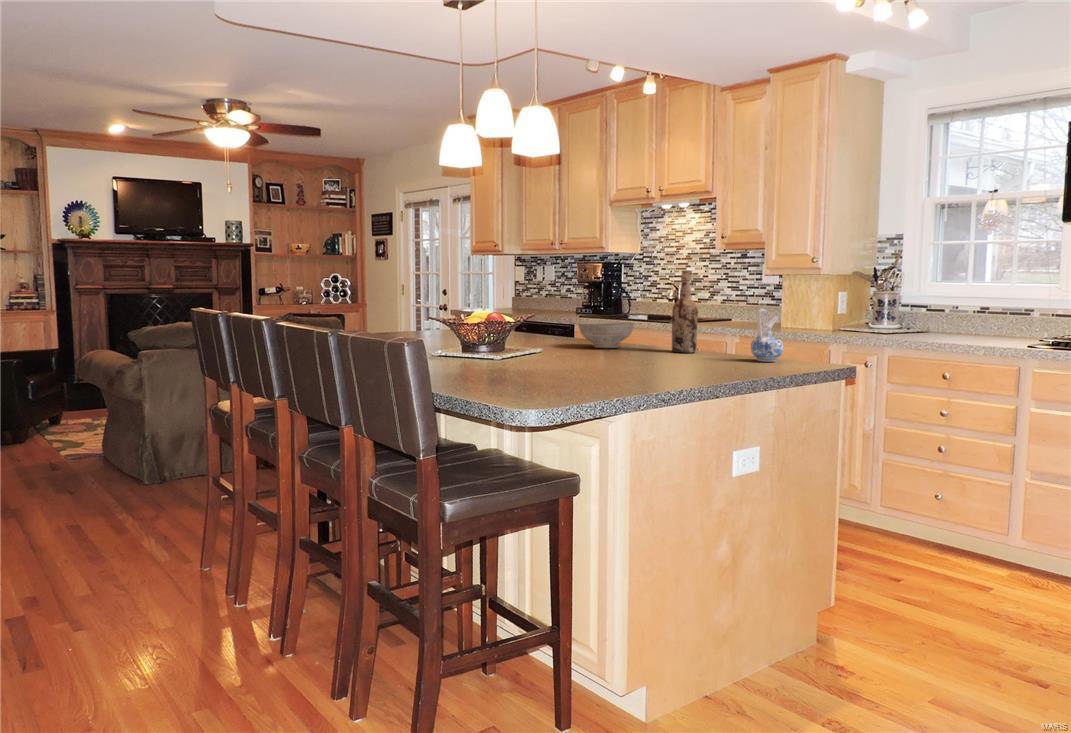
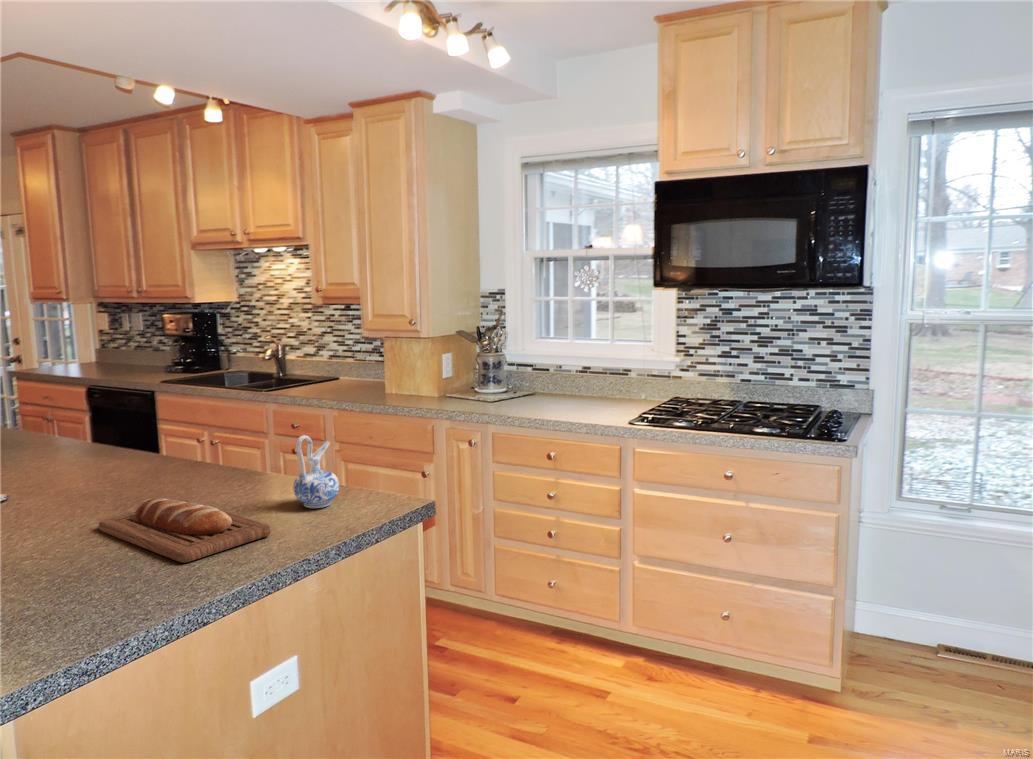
wine bottle: present [672,271,698,353] -> none [190,373,231,491]
decorative bowl: present [578,322,634,348] -> none [45,443,142,491]
bread loaf: none [630,342,745,369] -> present [99,498,271,563]

